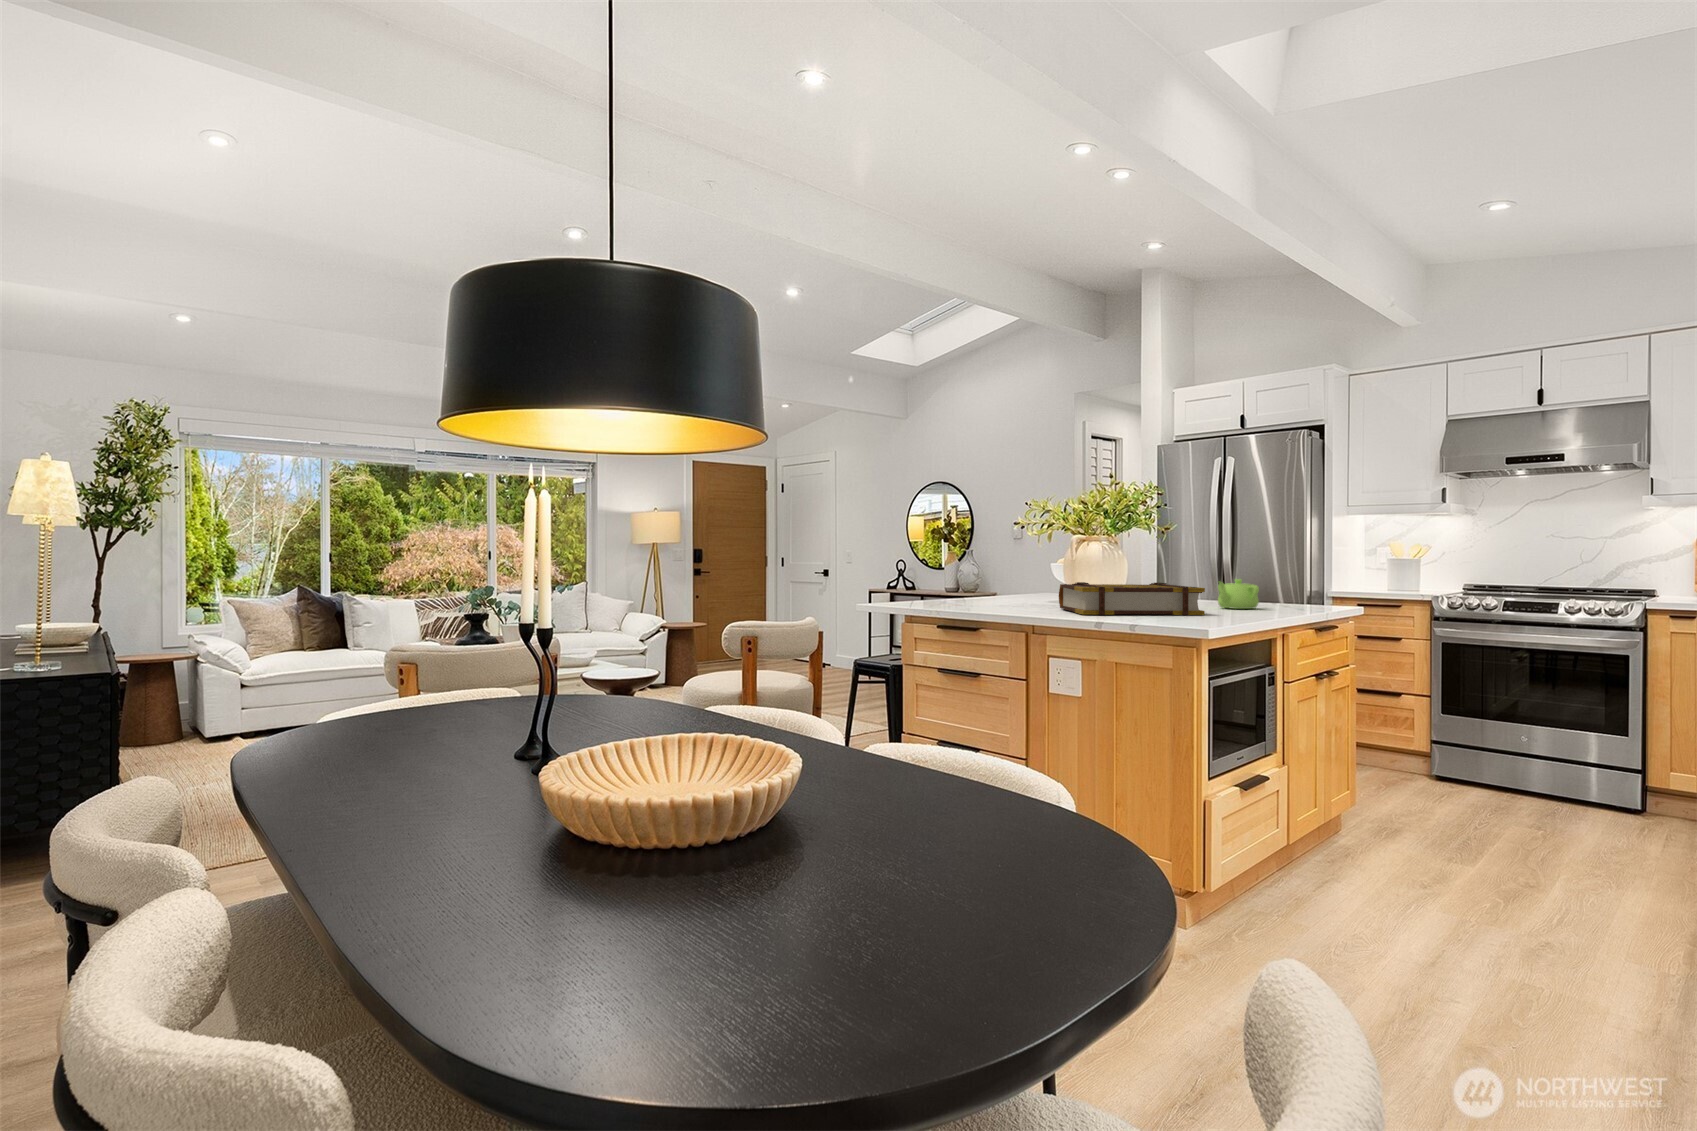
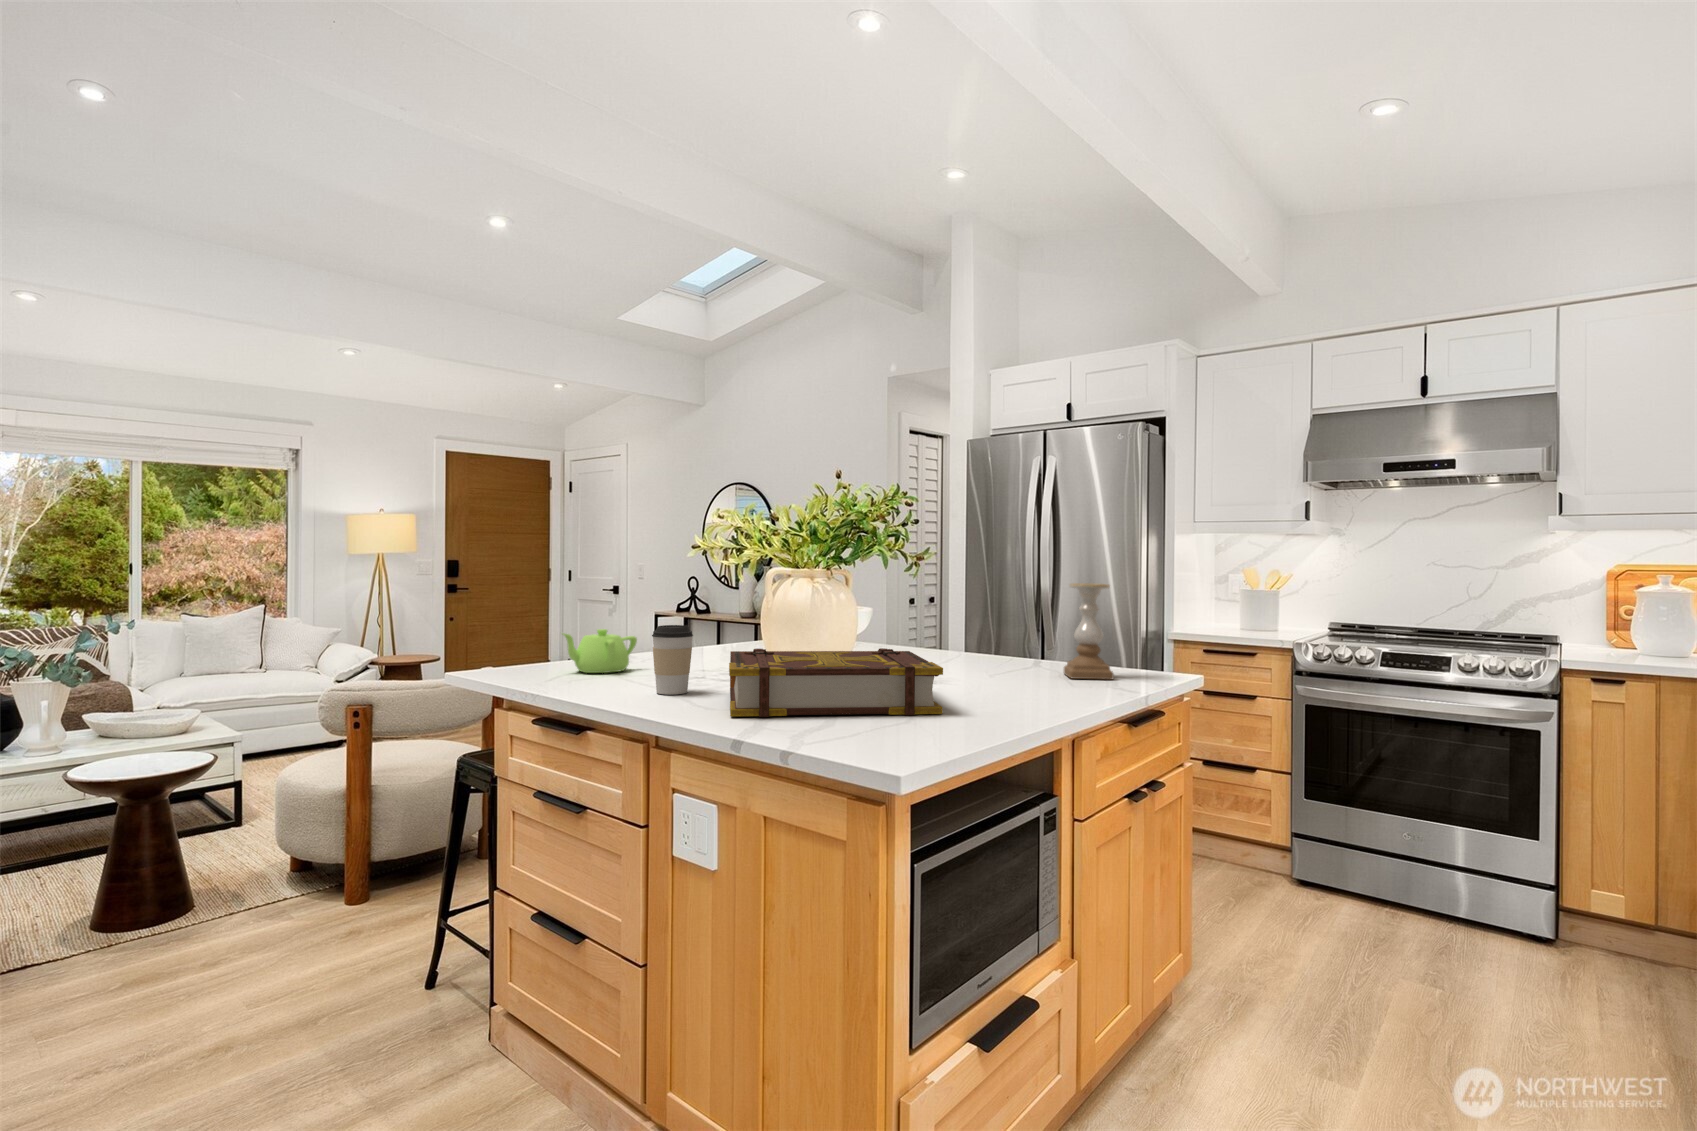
candle holder: none [1264,544,1301,607] -> present [1064,583,1114,680]
coffee cup: none [1013,568,1038,609] -> present [652,625,693,694]
teapot: present [1218,579,1259,609] -> present [563,629,637,673]

